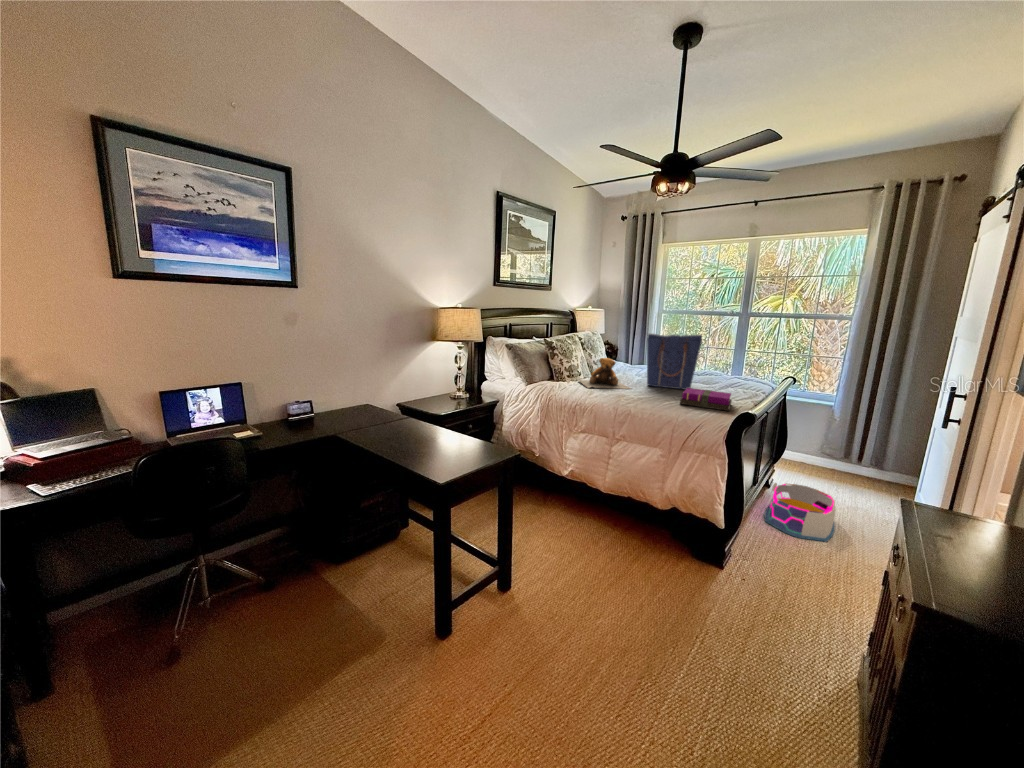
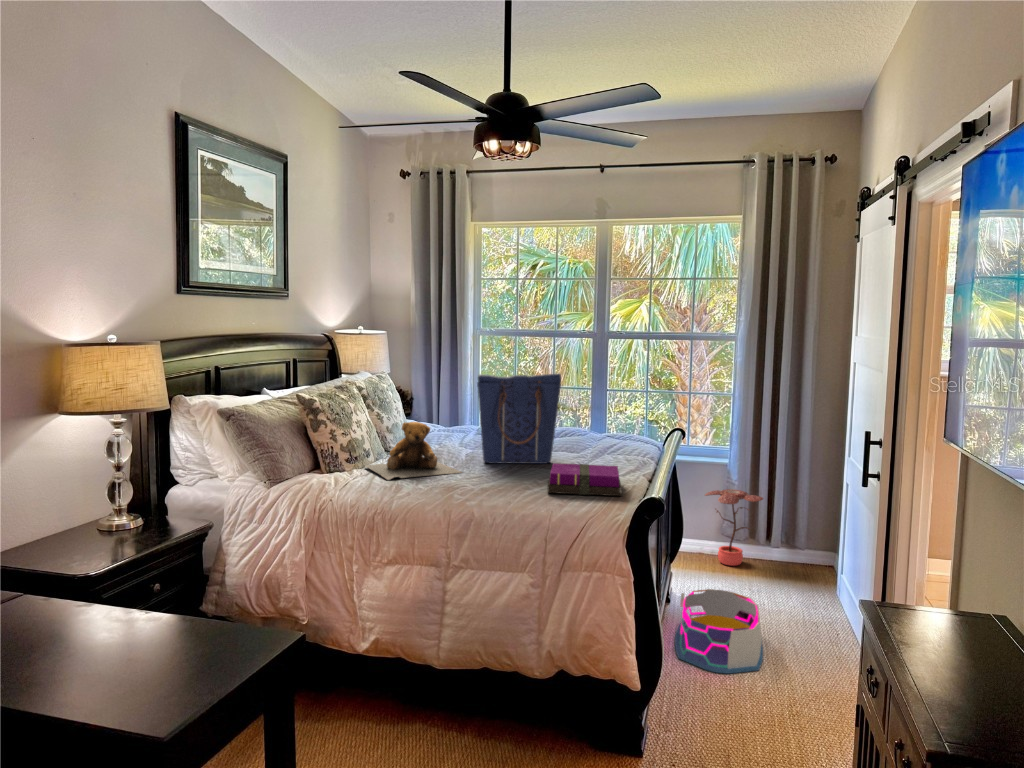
potted plant: none [810,424,859,476] -> present [705,489,763,566]

